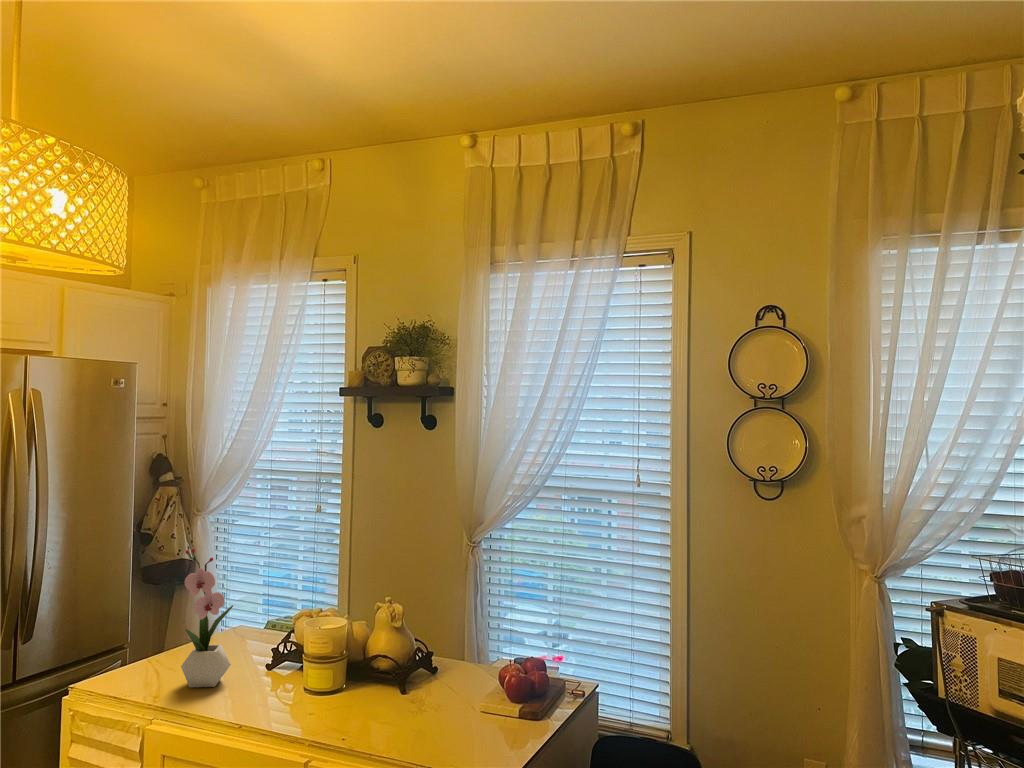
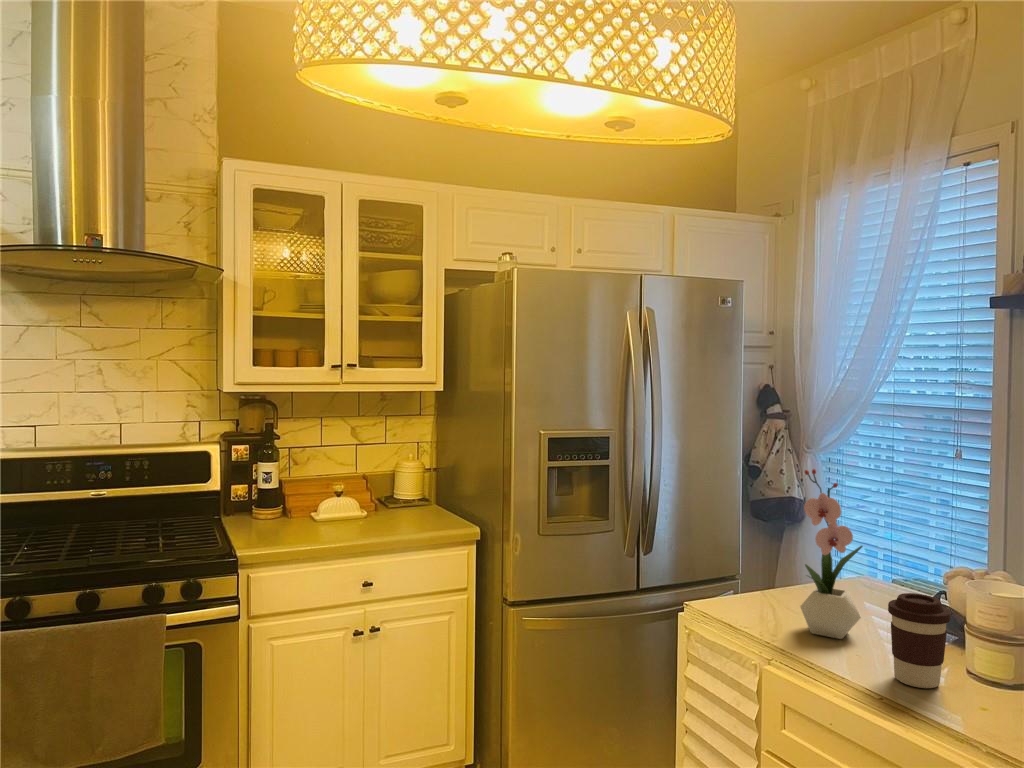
coffee cup: none [248,638,292,711] -> present [888,593,951,688]

